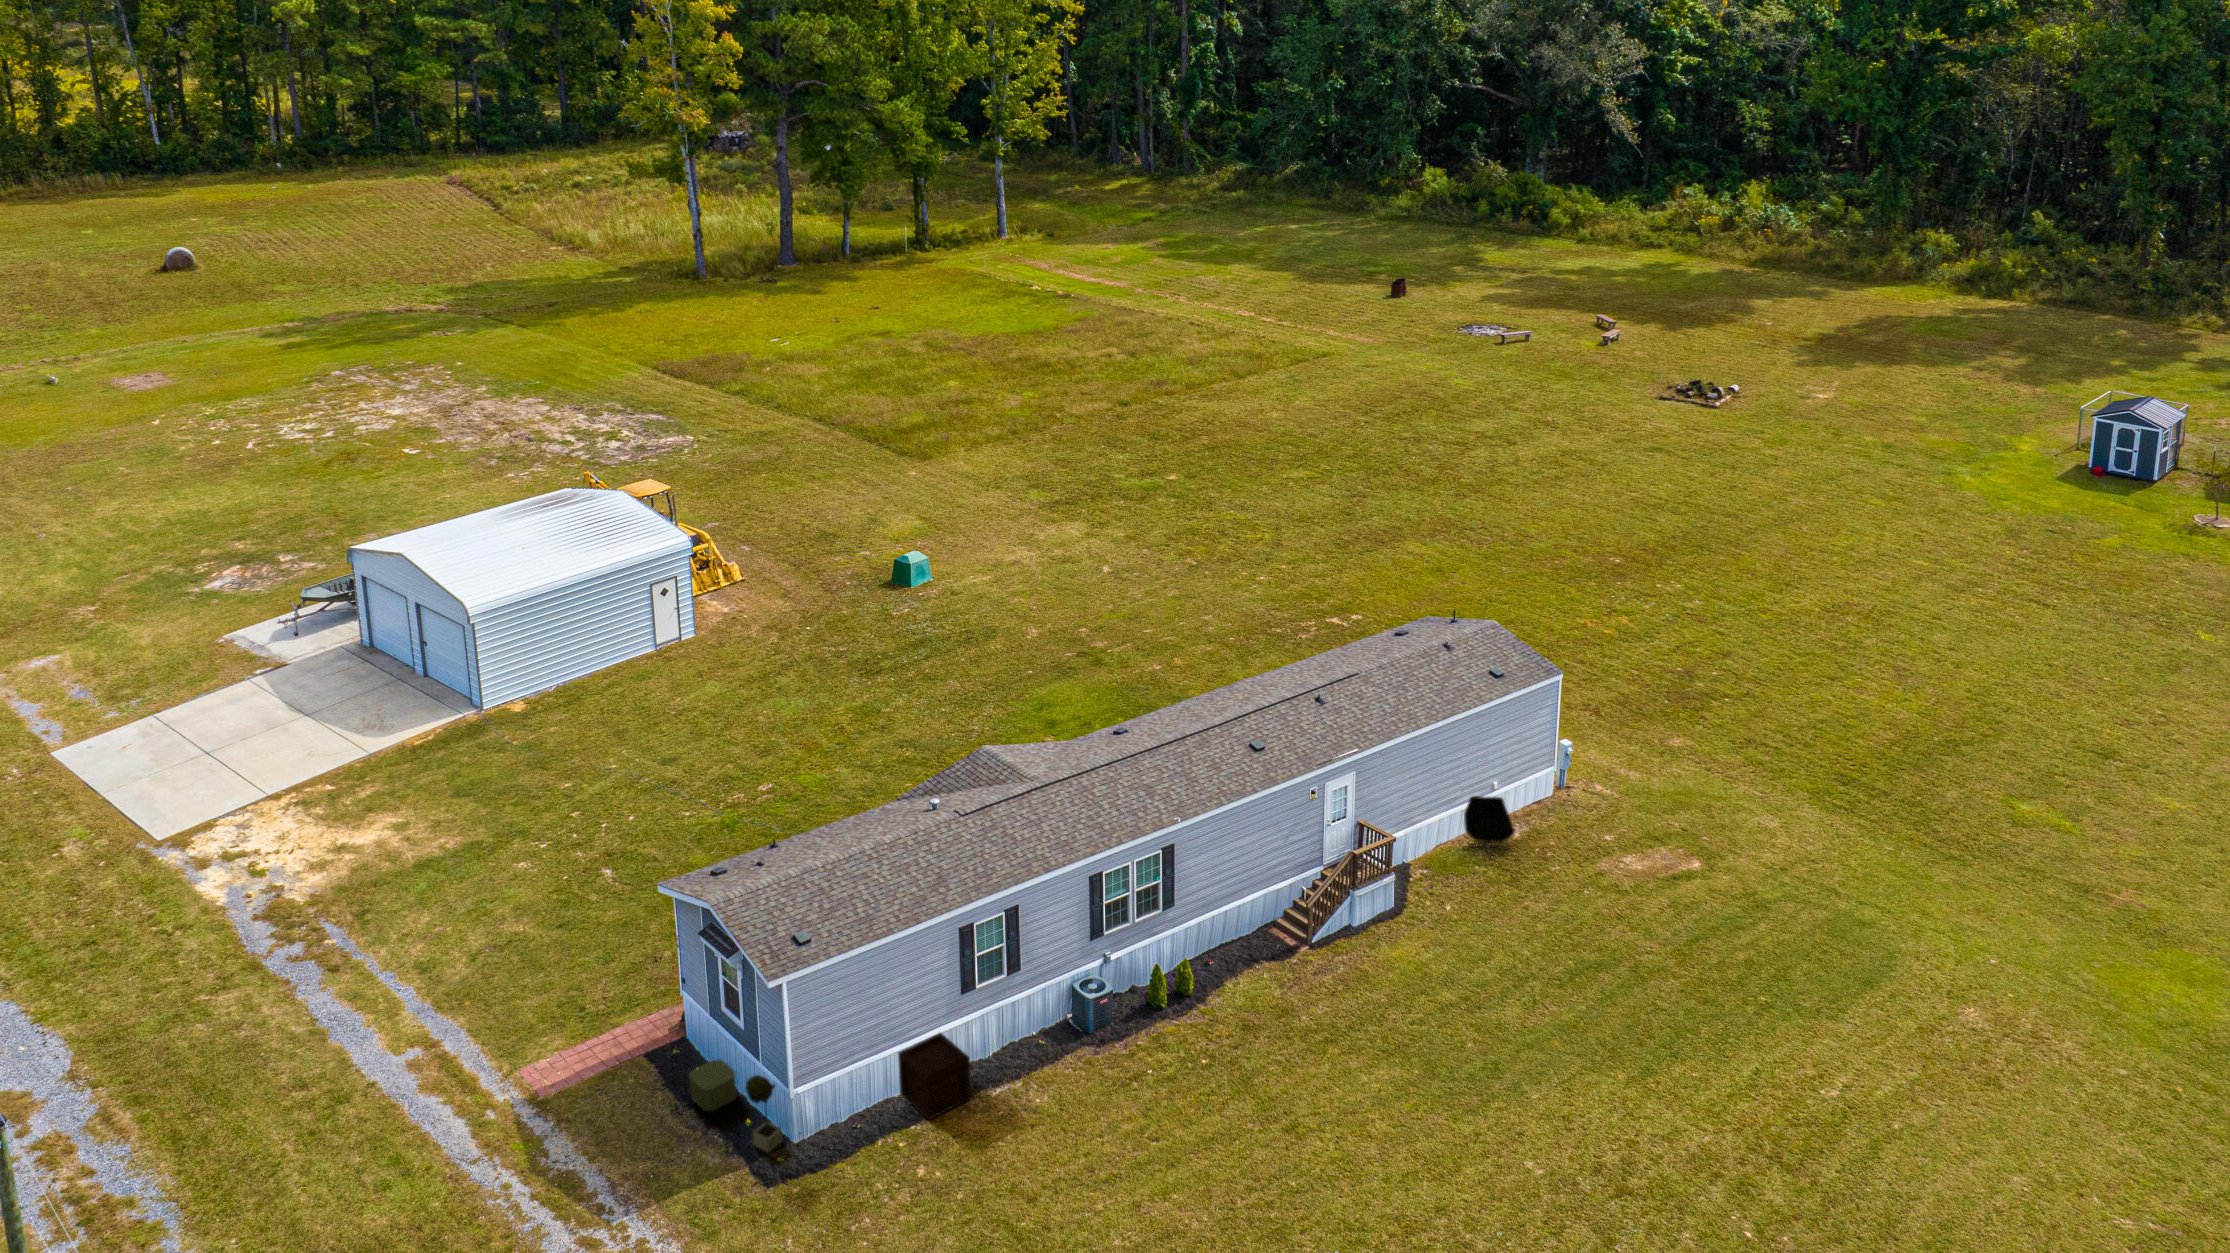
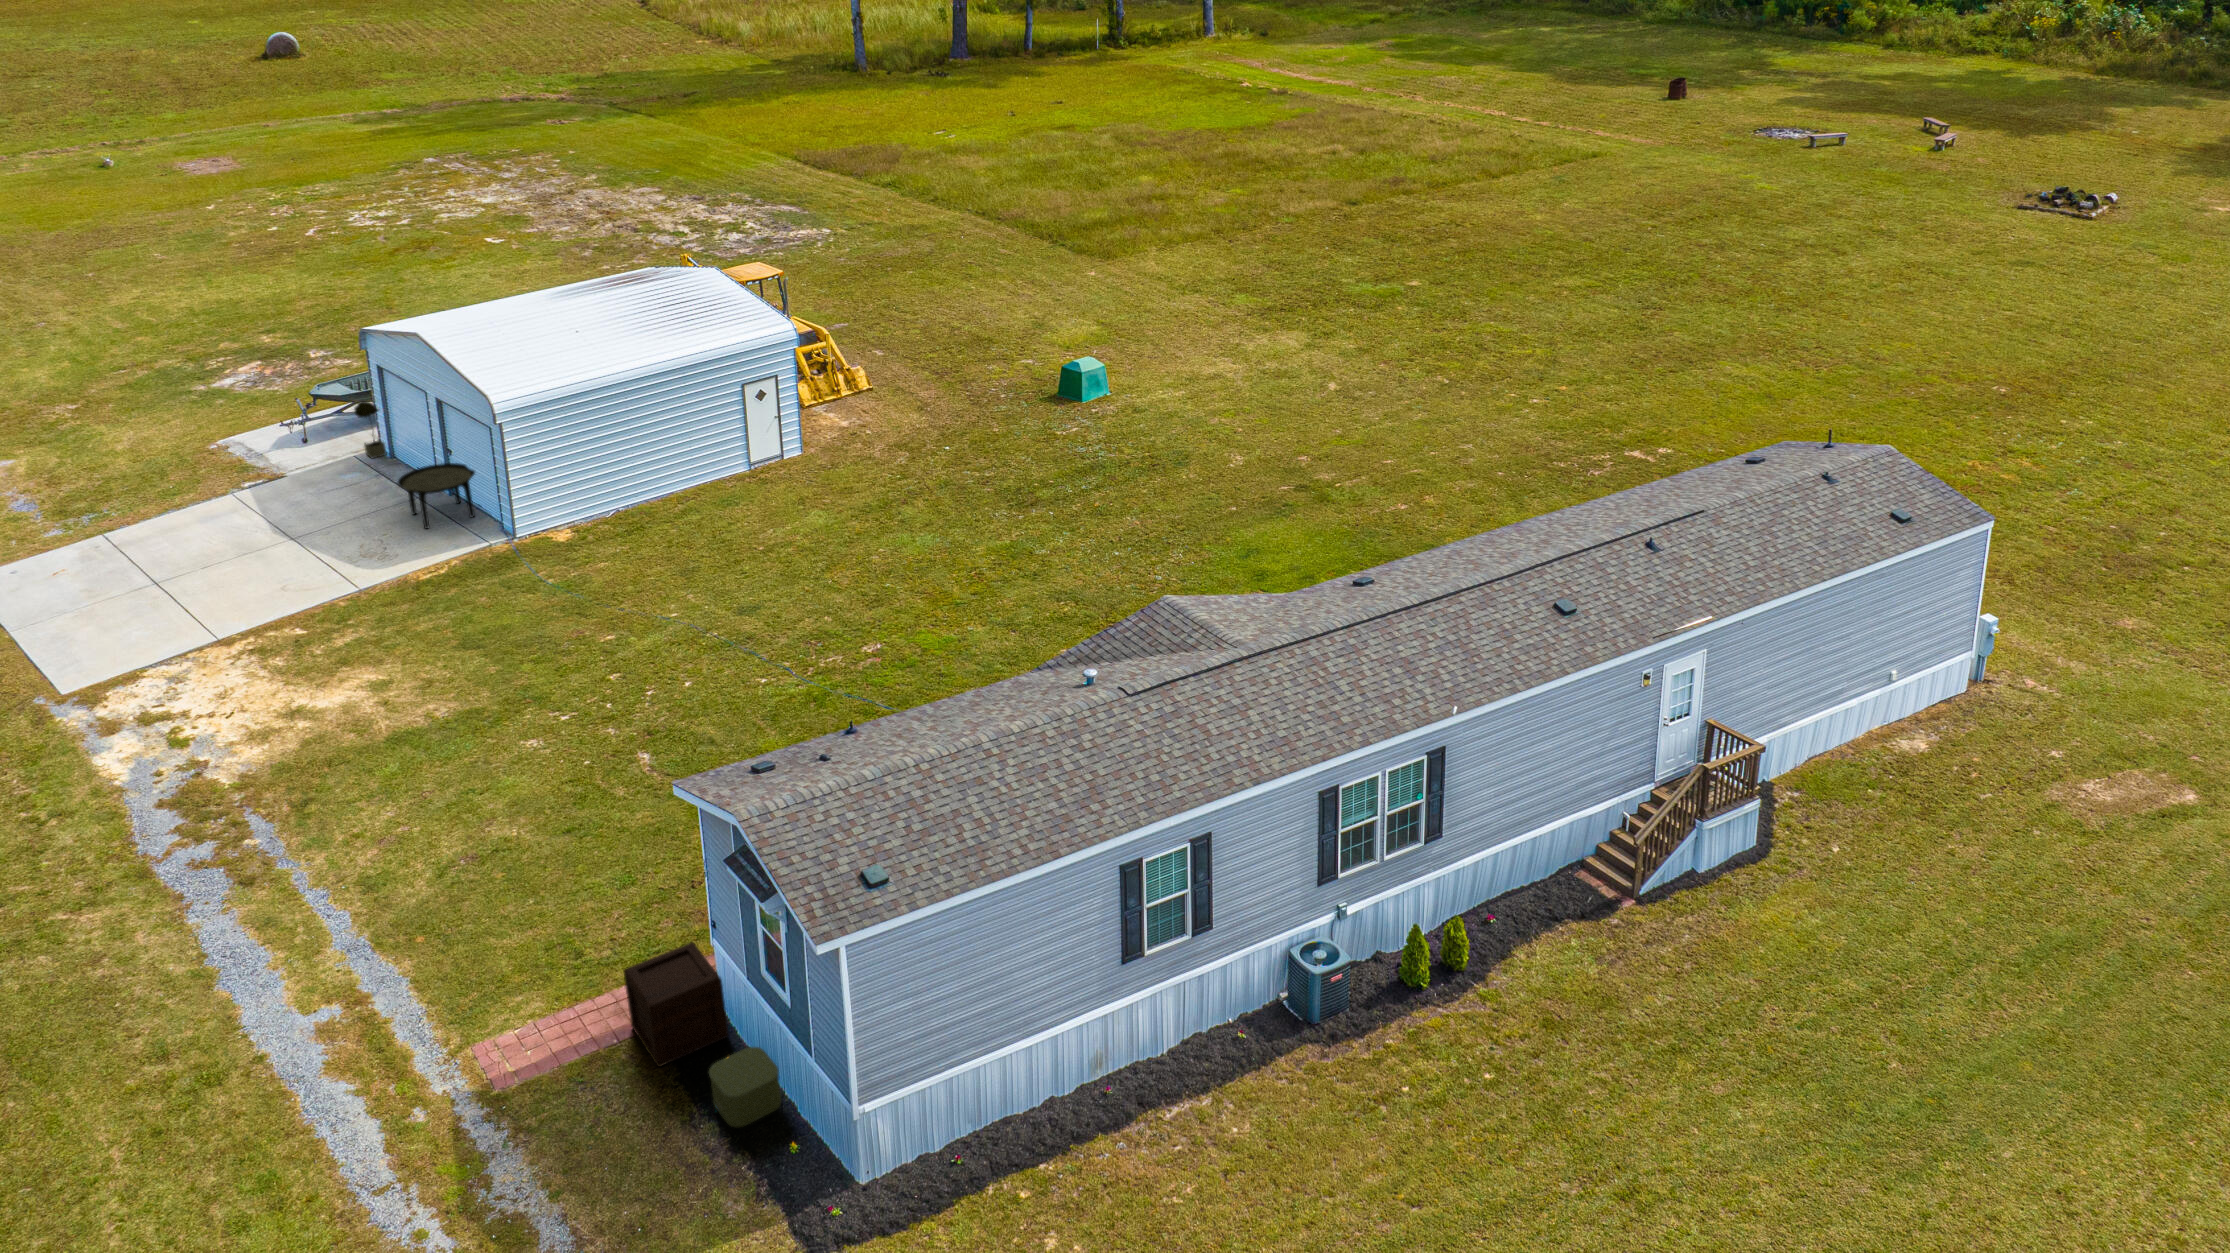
round table: none [385,652,446,705] -> present [398,463,475,529]
lounge chair: present [1464,796,1515,858] -> none [1848,686,1928,778]
wooden crate: present [898,1033,971,1120] -> present [623,942,729,1067]
potted tree: present [746,1075,782,1152] -> present [354,401,387,458]

